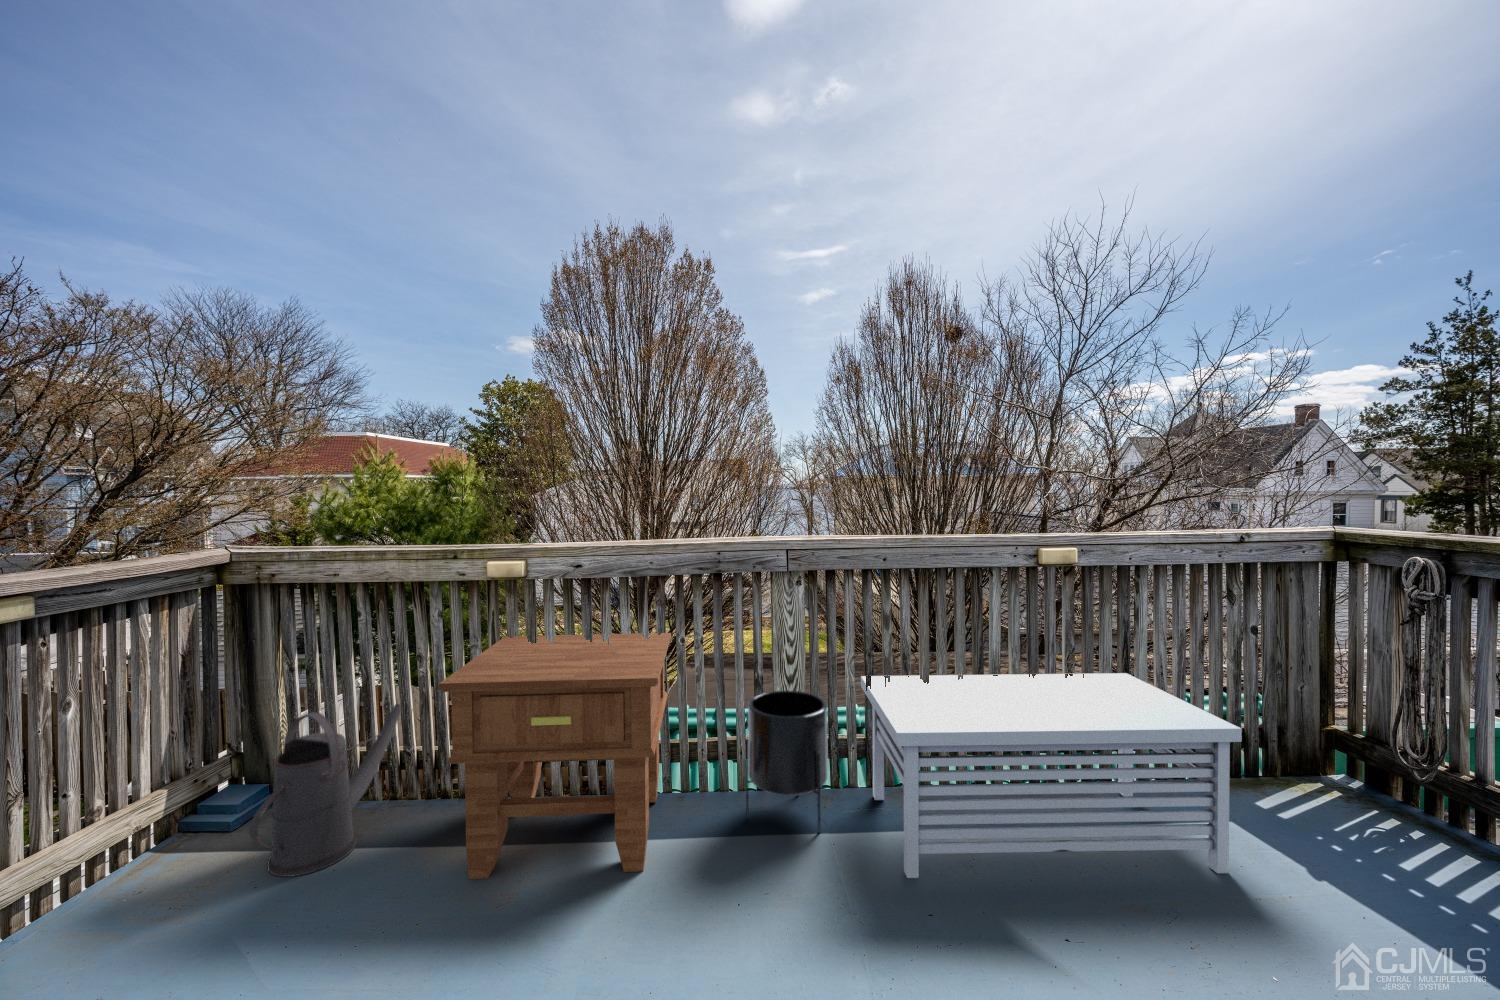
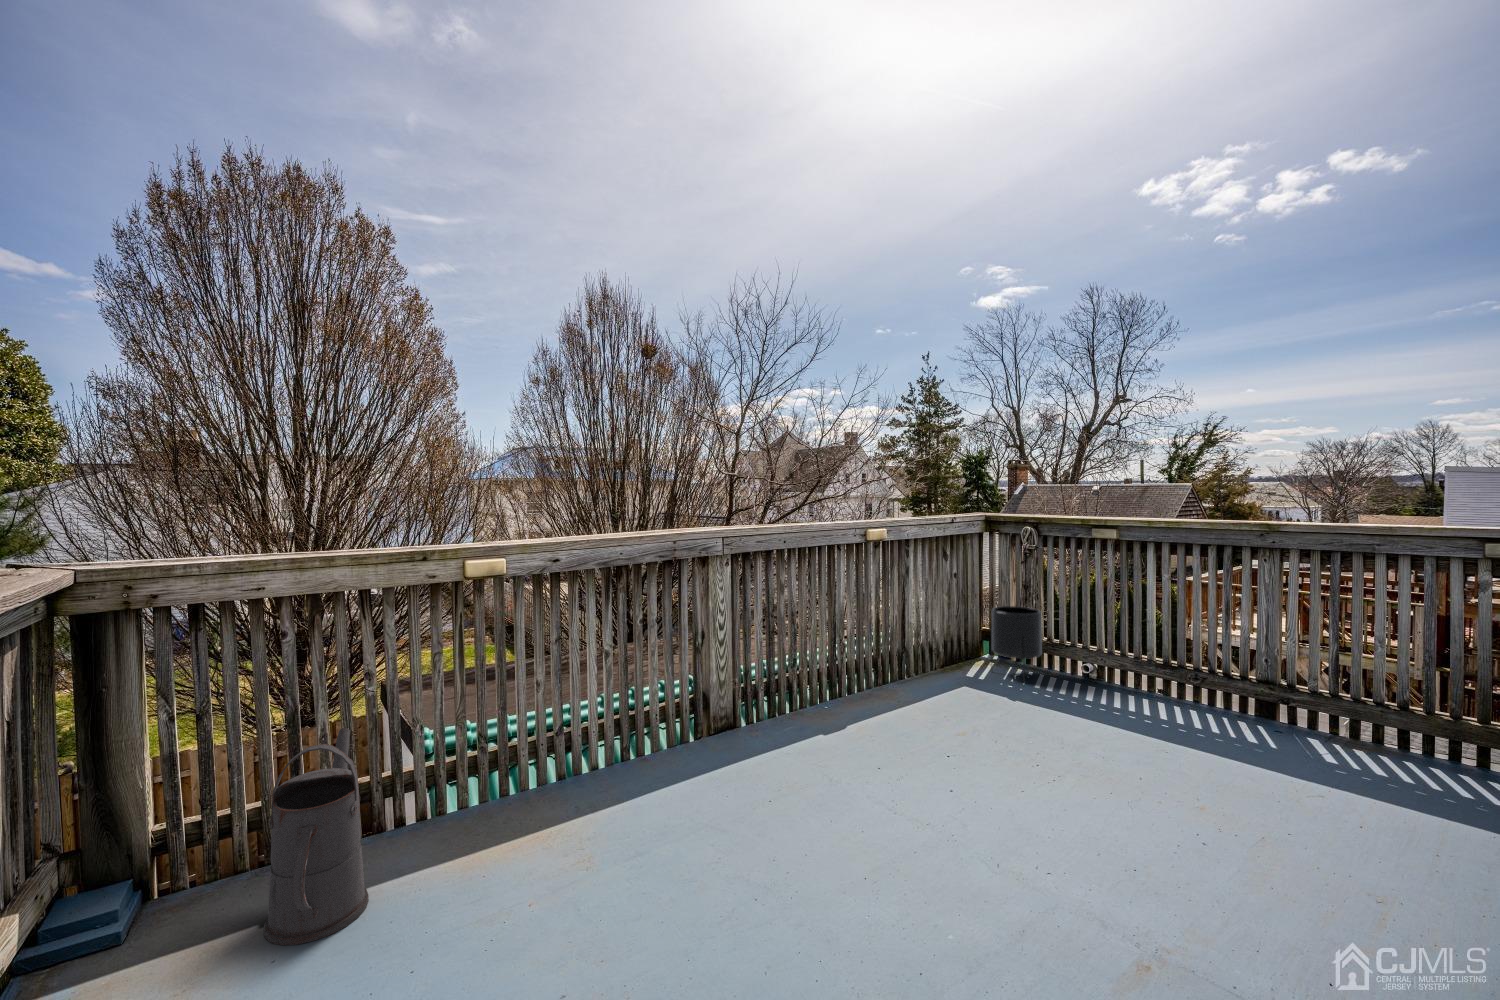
side table: present [439,633,671,879] -> none [470,617,704,865]
storage bench: present [861,673,1242,878] -> none [768,609,989,758]
planter: present [746,691,828,833] -> present [991,606,1042,682]

